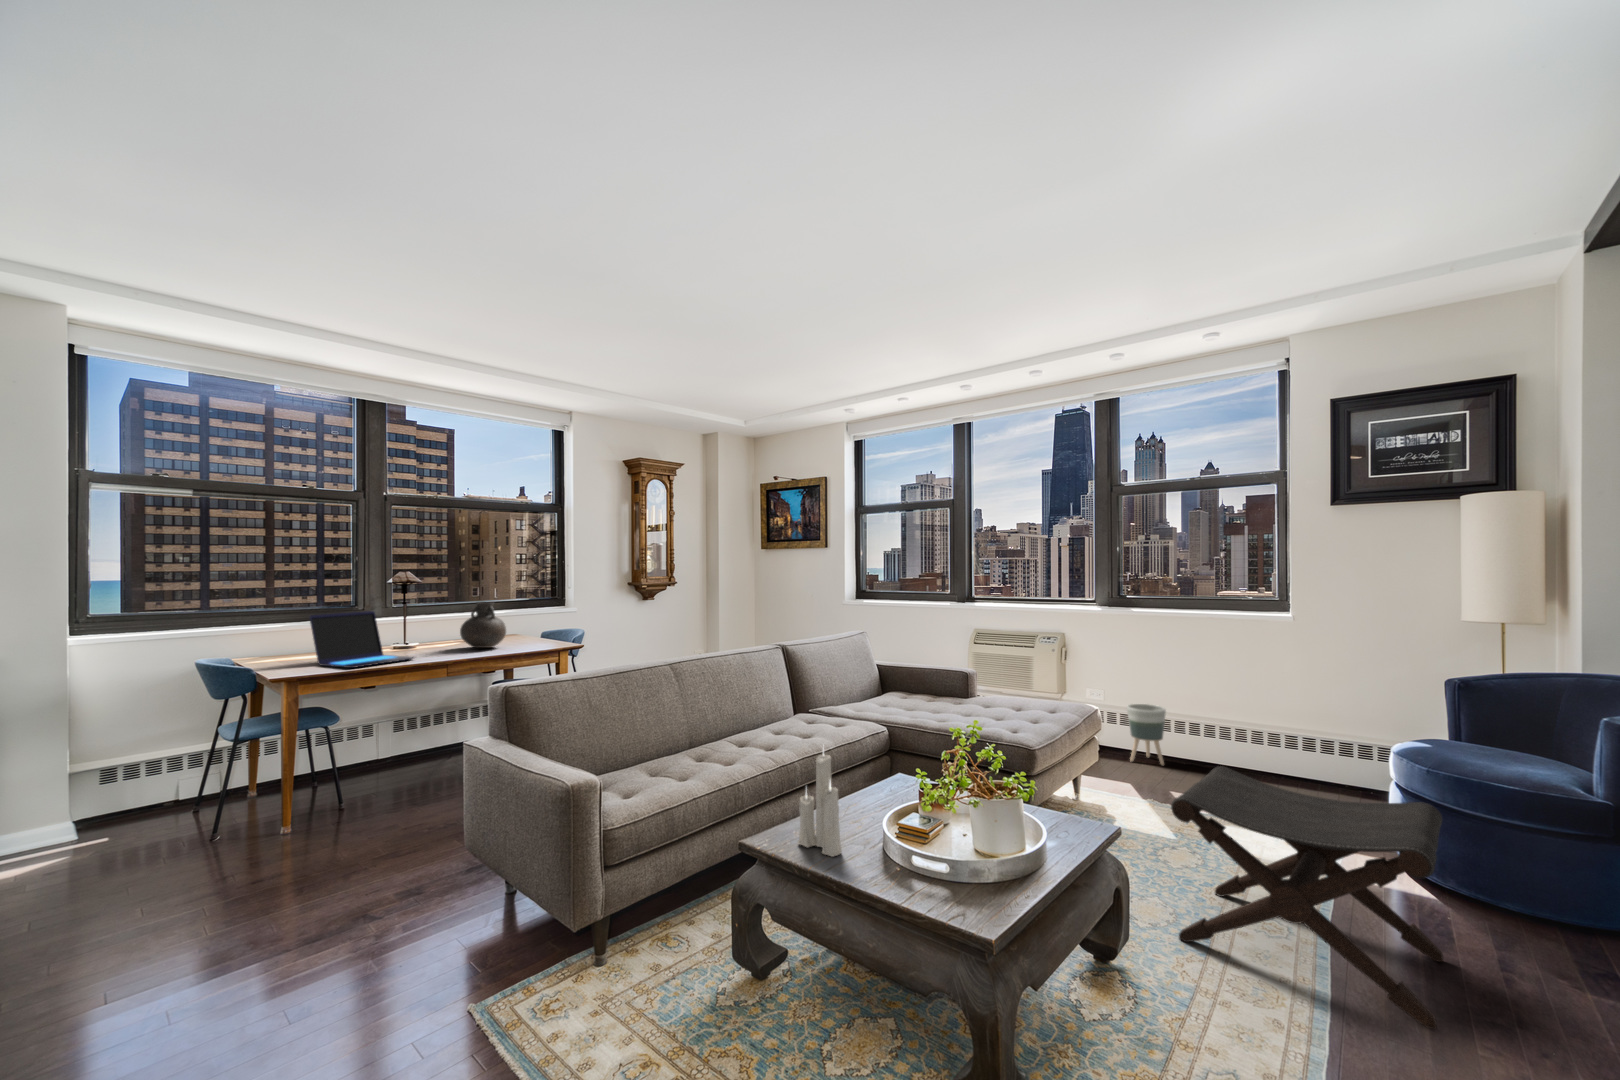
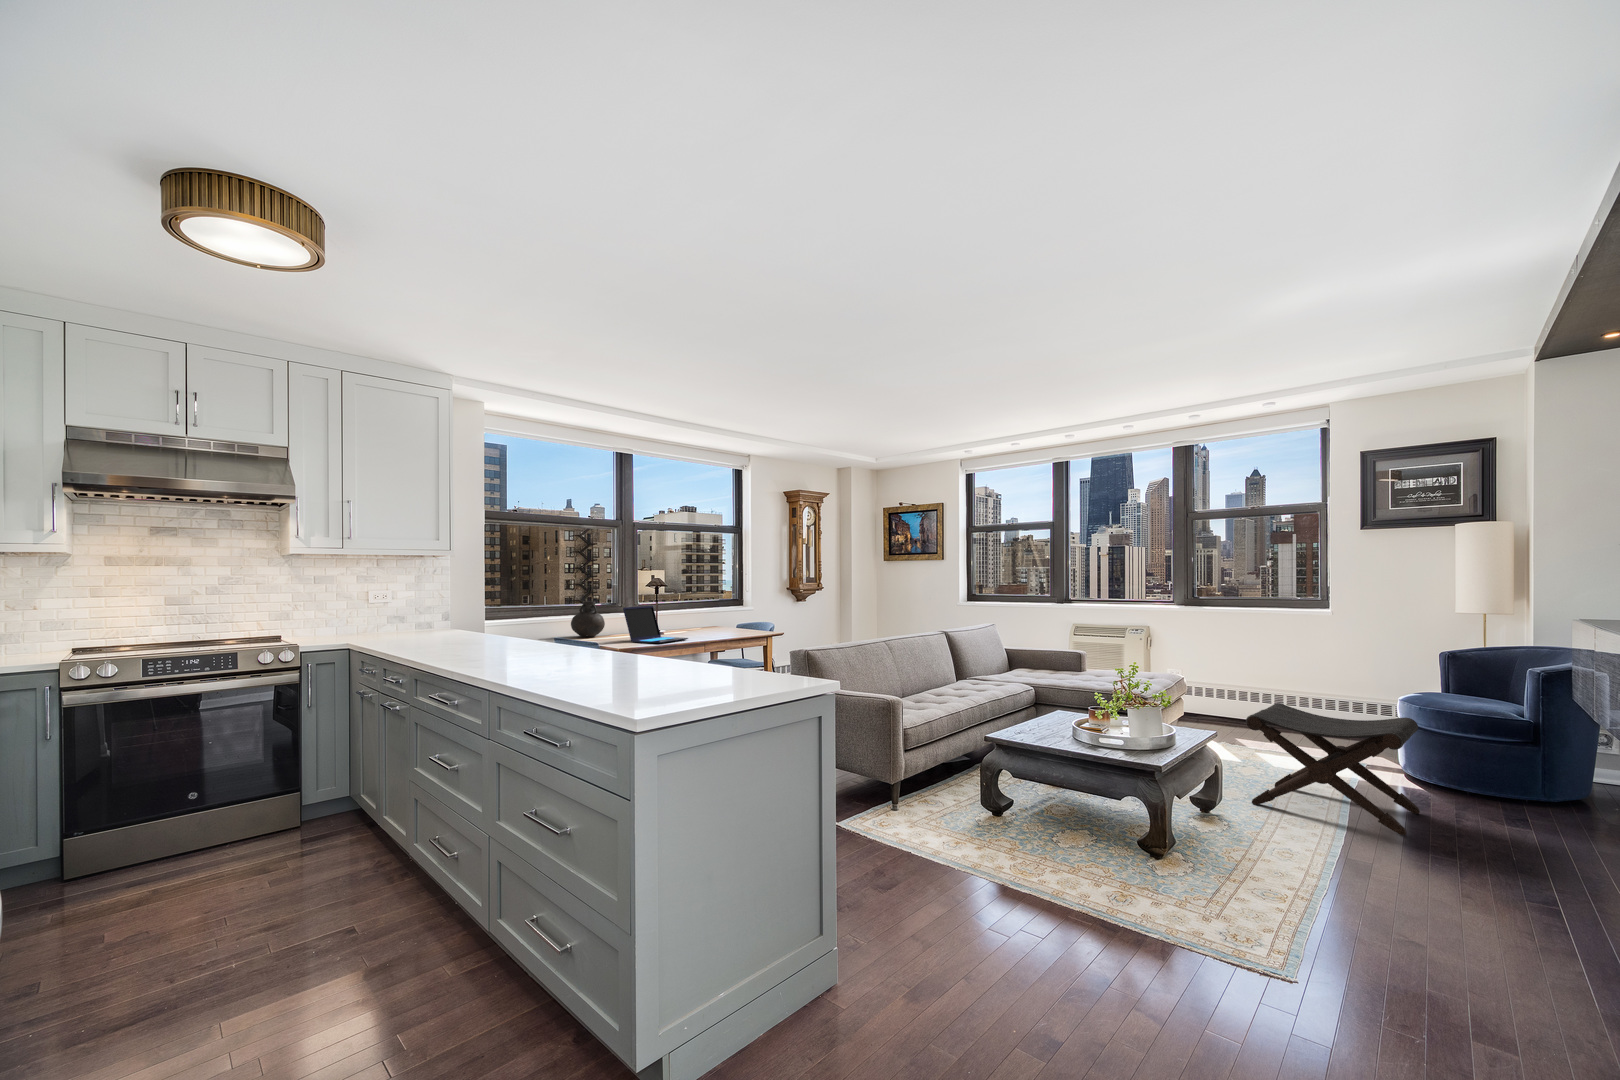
vase: present [460,602,506,648] -> present [571,601,605,637]
planter: present [1127,704,1166,765] -> none [1203,680,1234,726]
candle: present [798,754,842,856] -> none [1021,673,1051,739]

